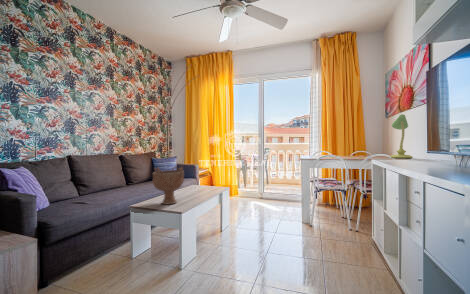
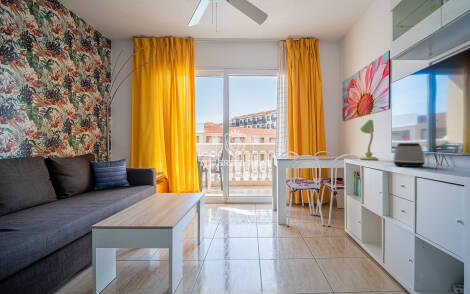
speaker: none [410,139,449,166] -> present [393,143,425,167]
decorative bowl: present [153,167,184,204] -> none [124,170,167,220]

